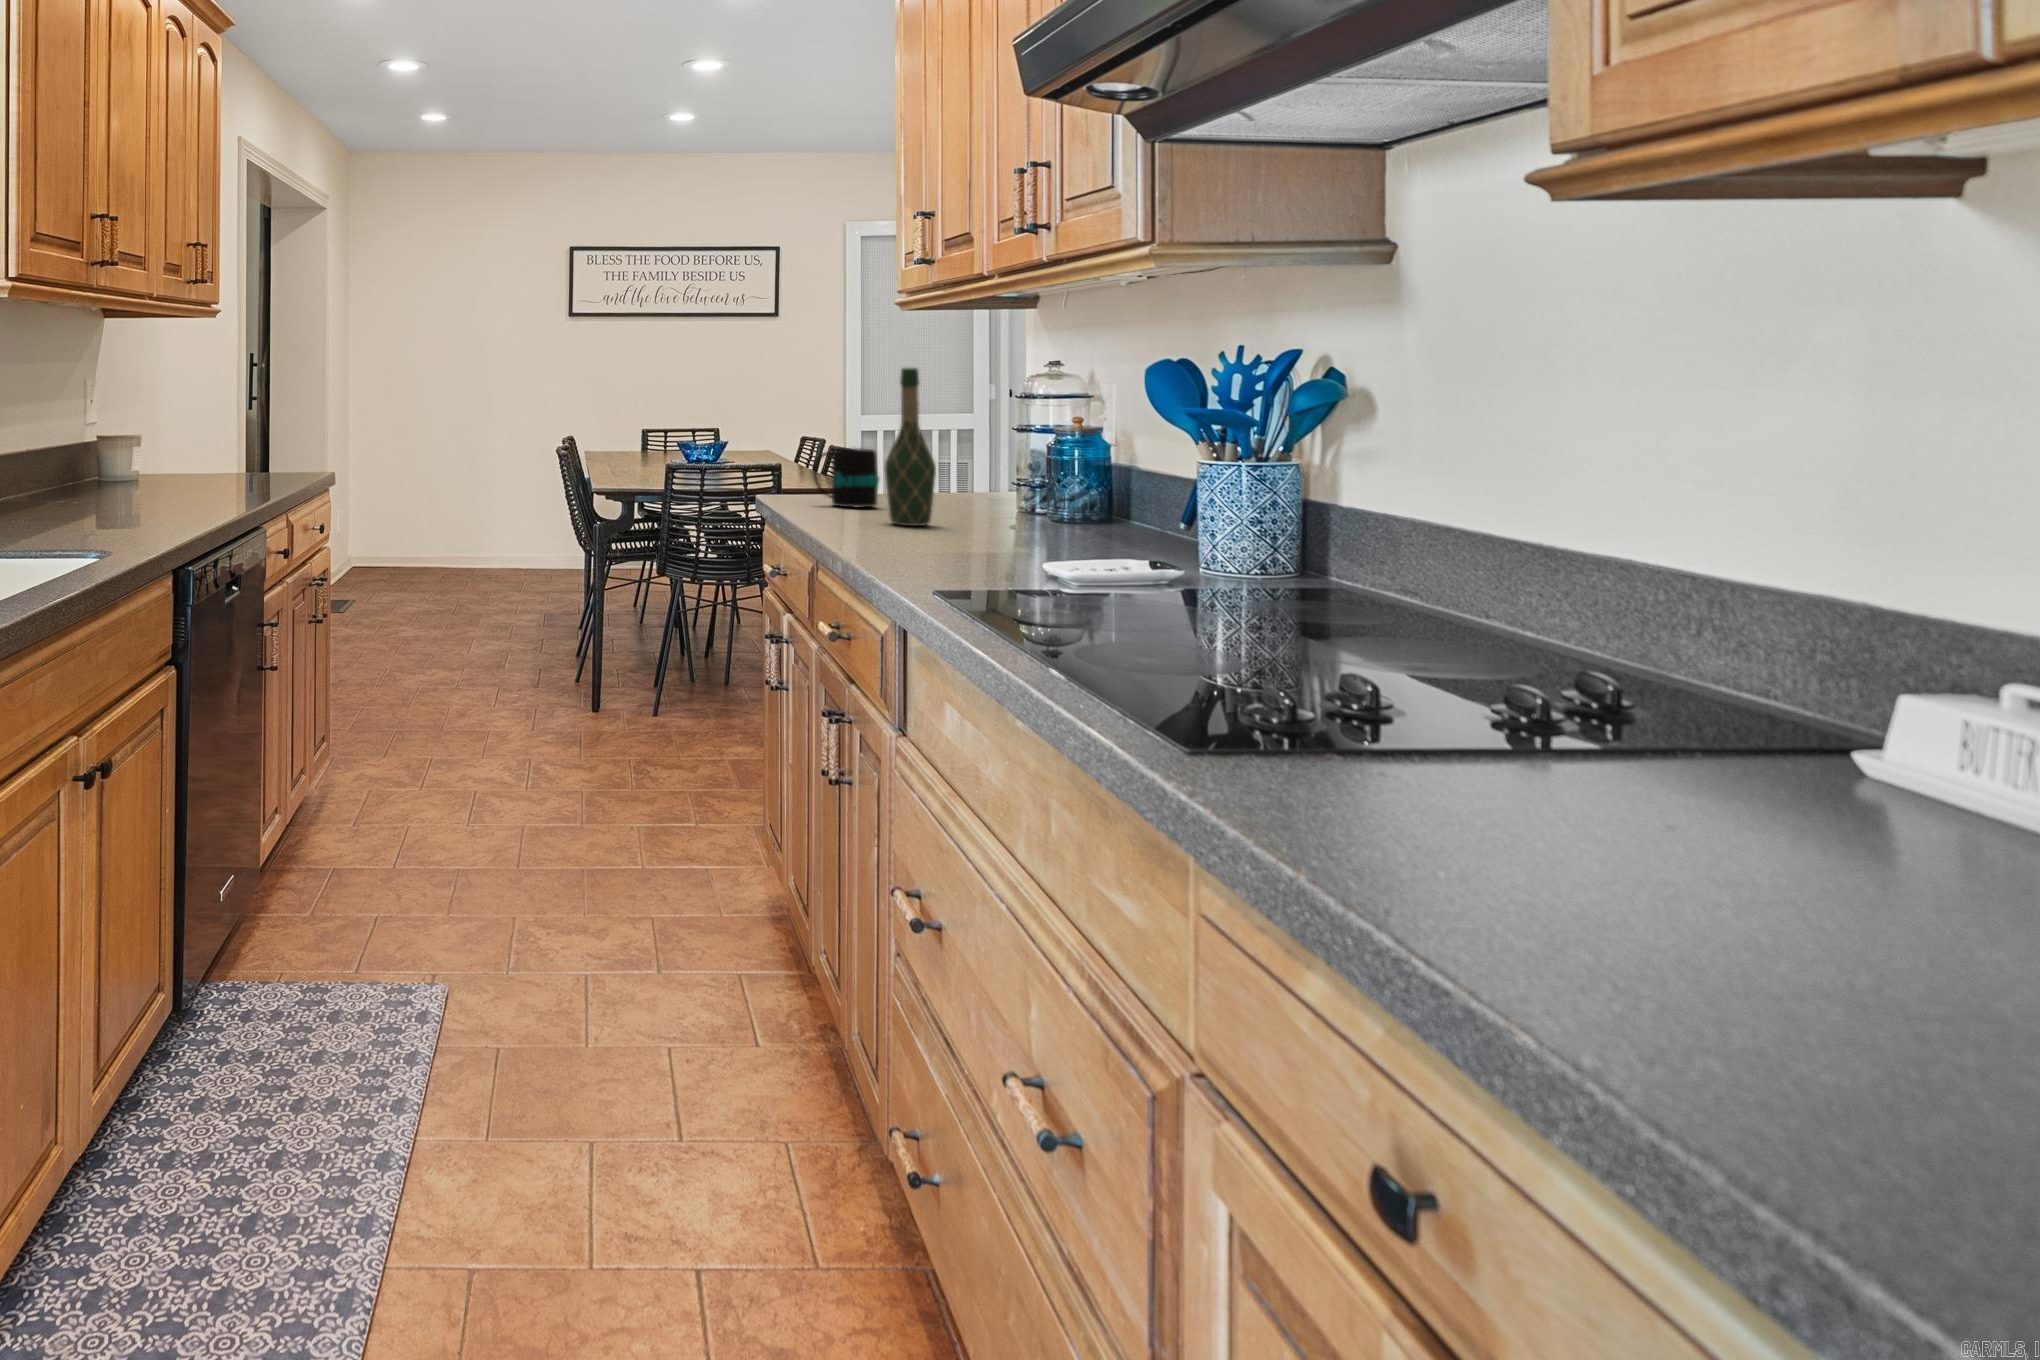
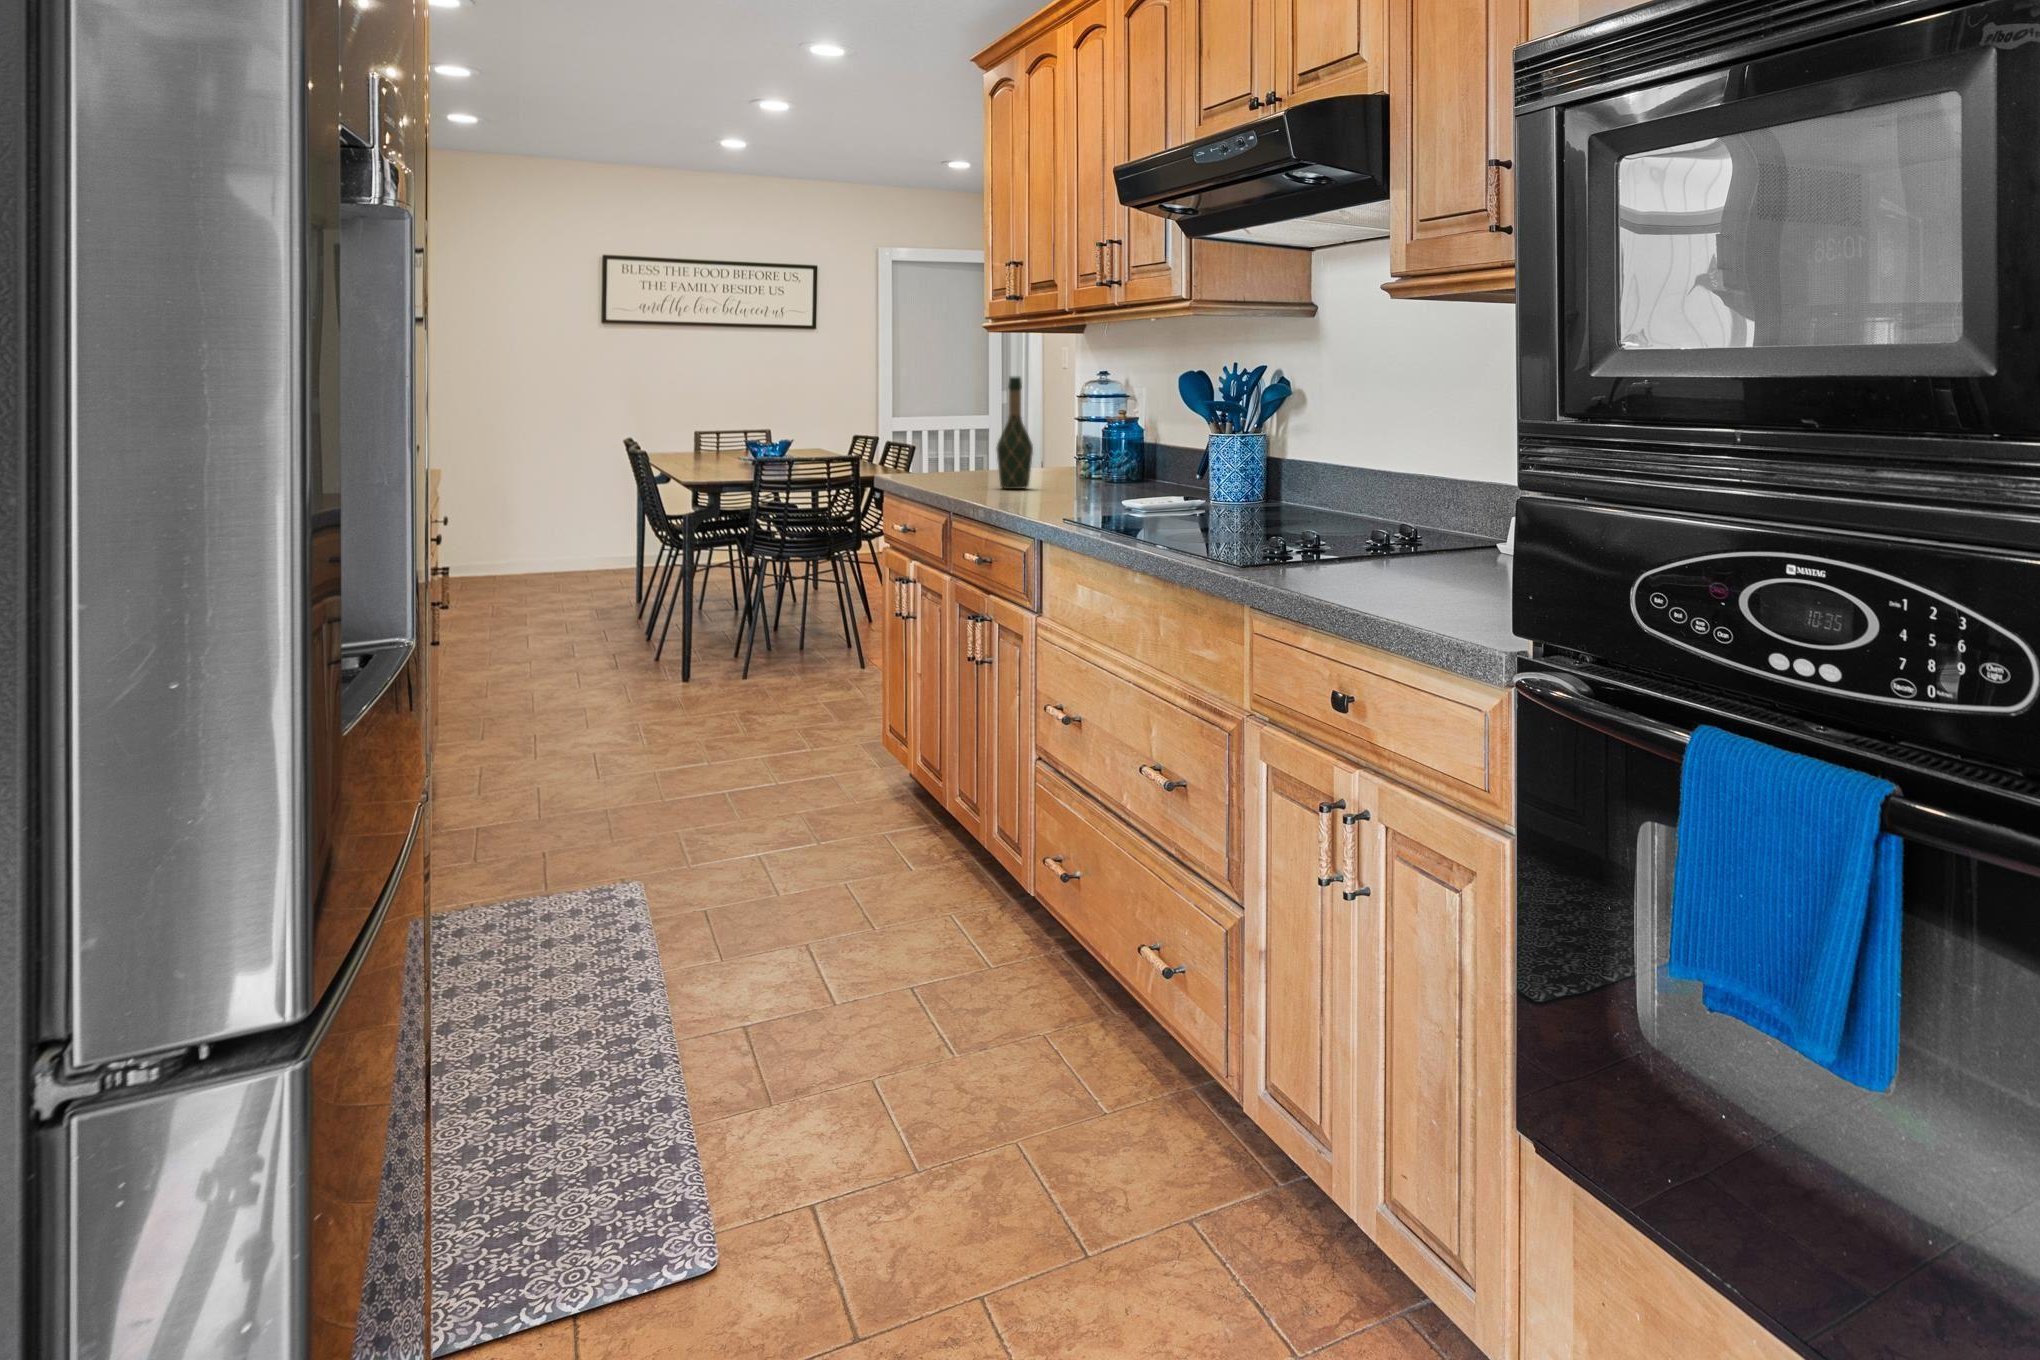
mug: present [813,448,879,508] -> none [934,437,983,480]

